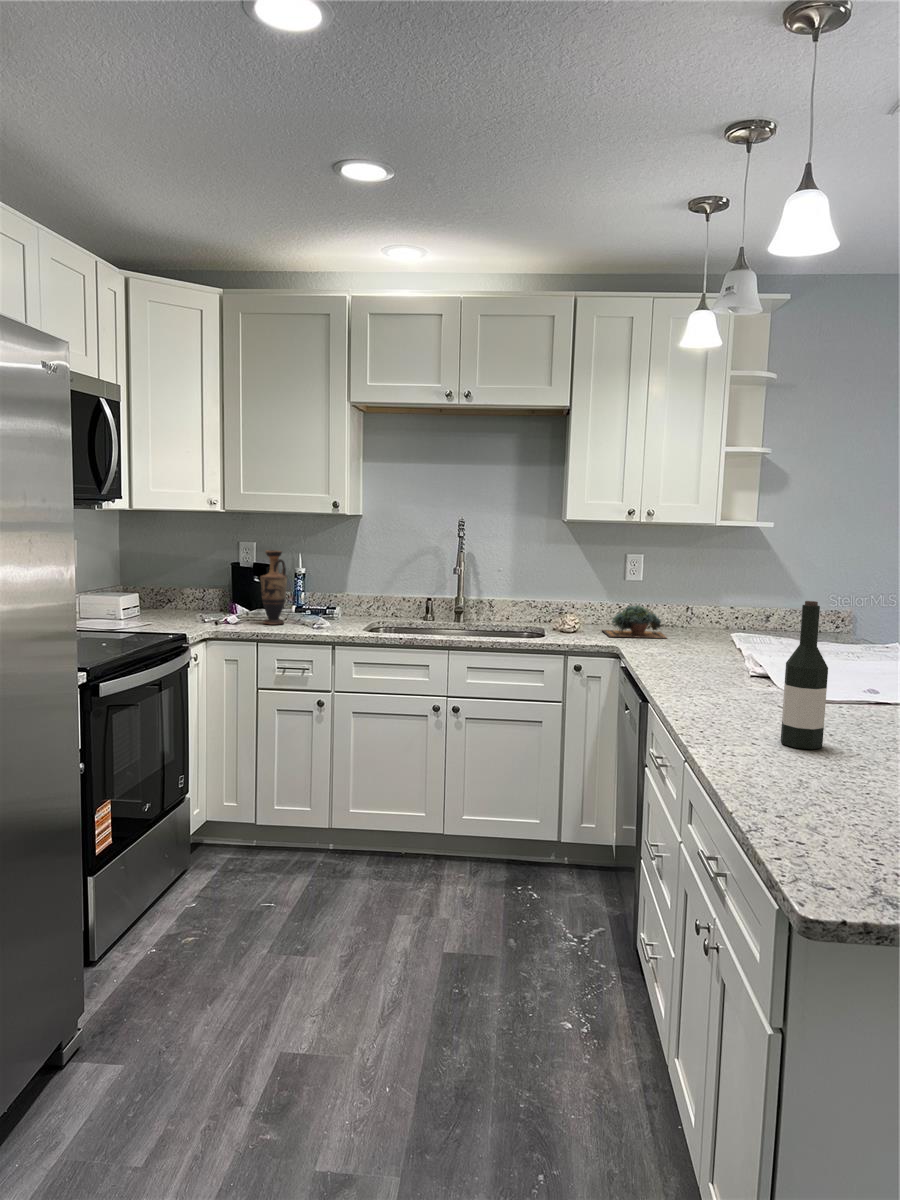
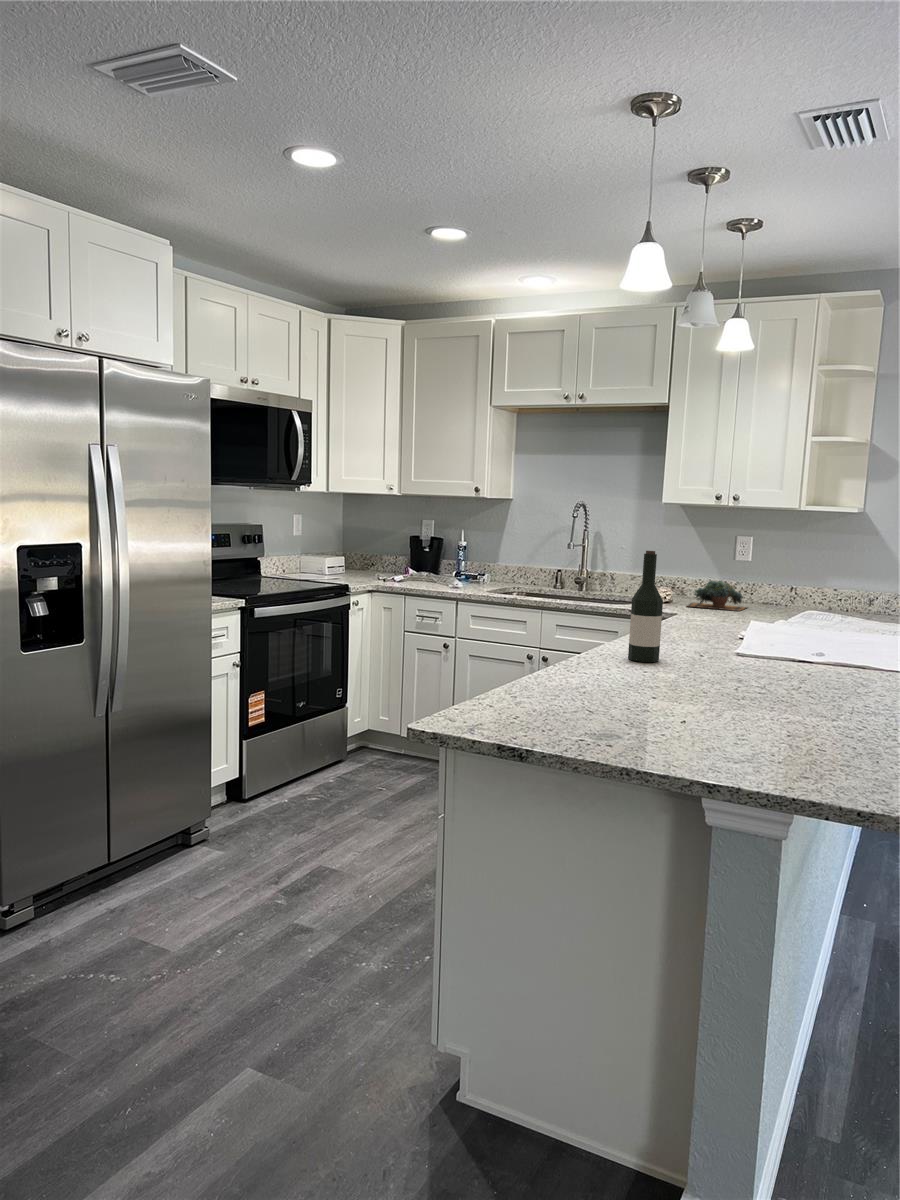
vase: present [260,550,287,625] -> none [418,525,439,584]

